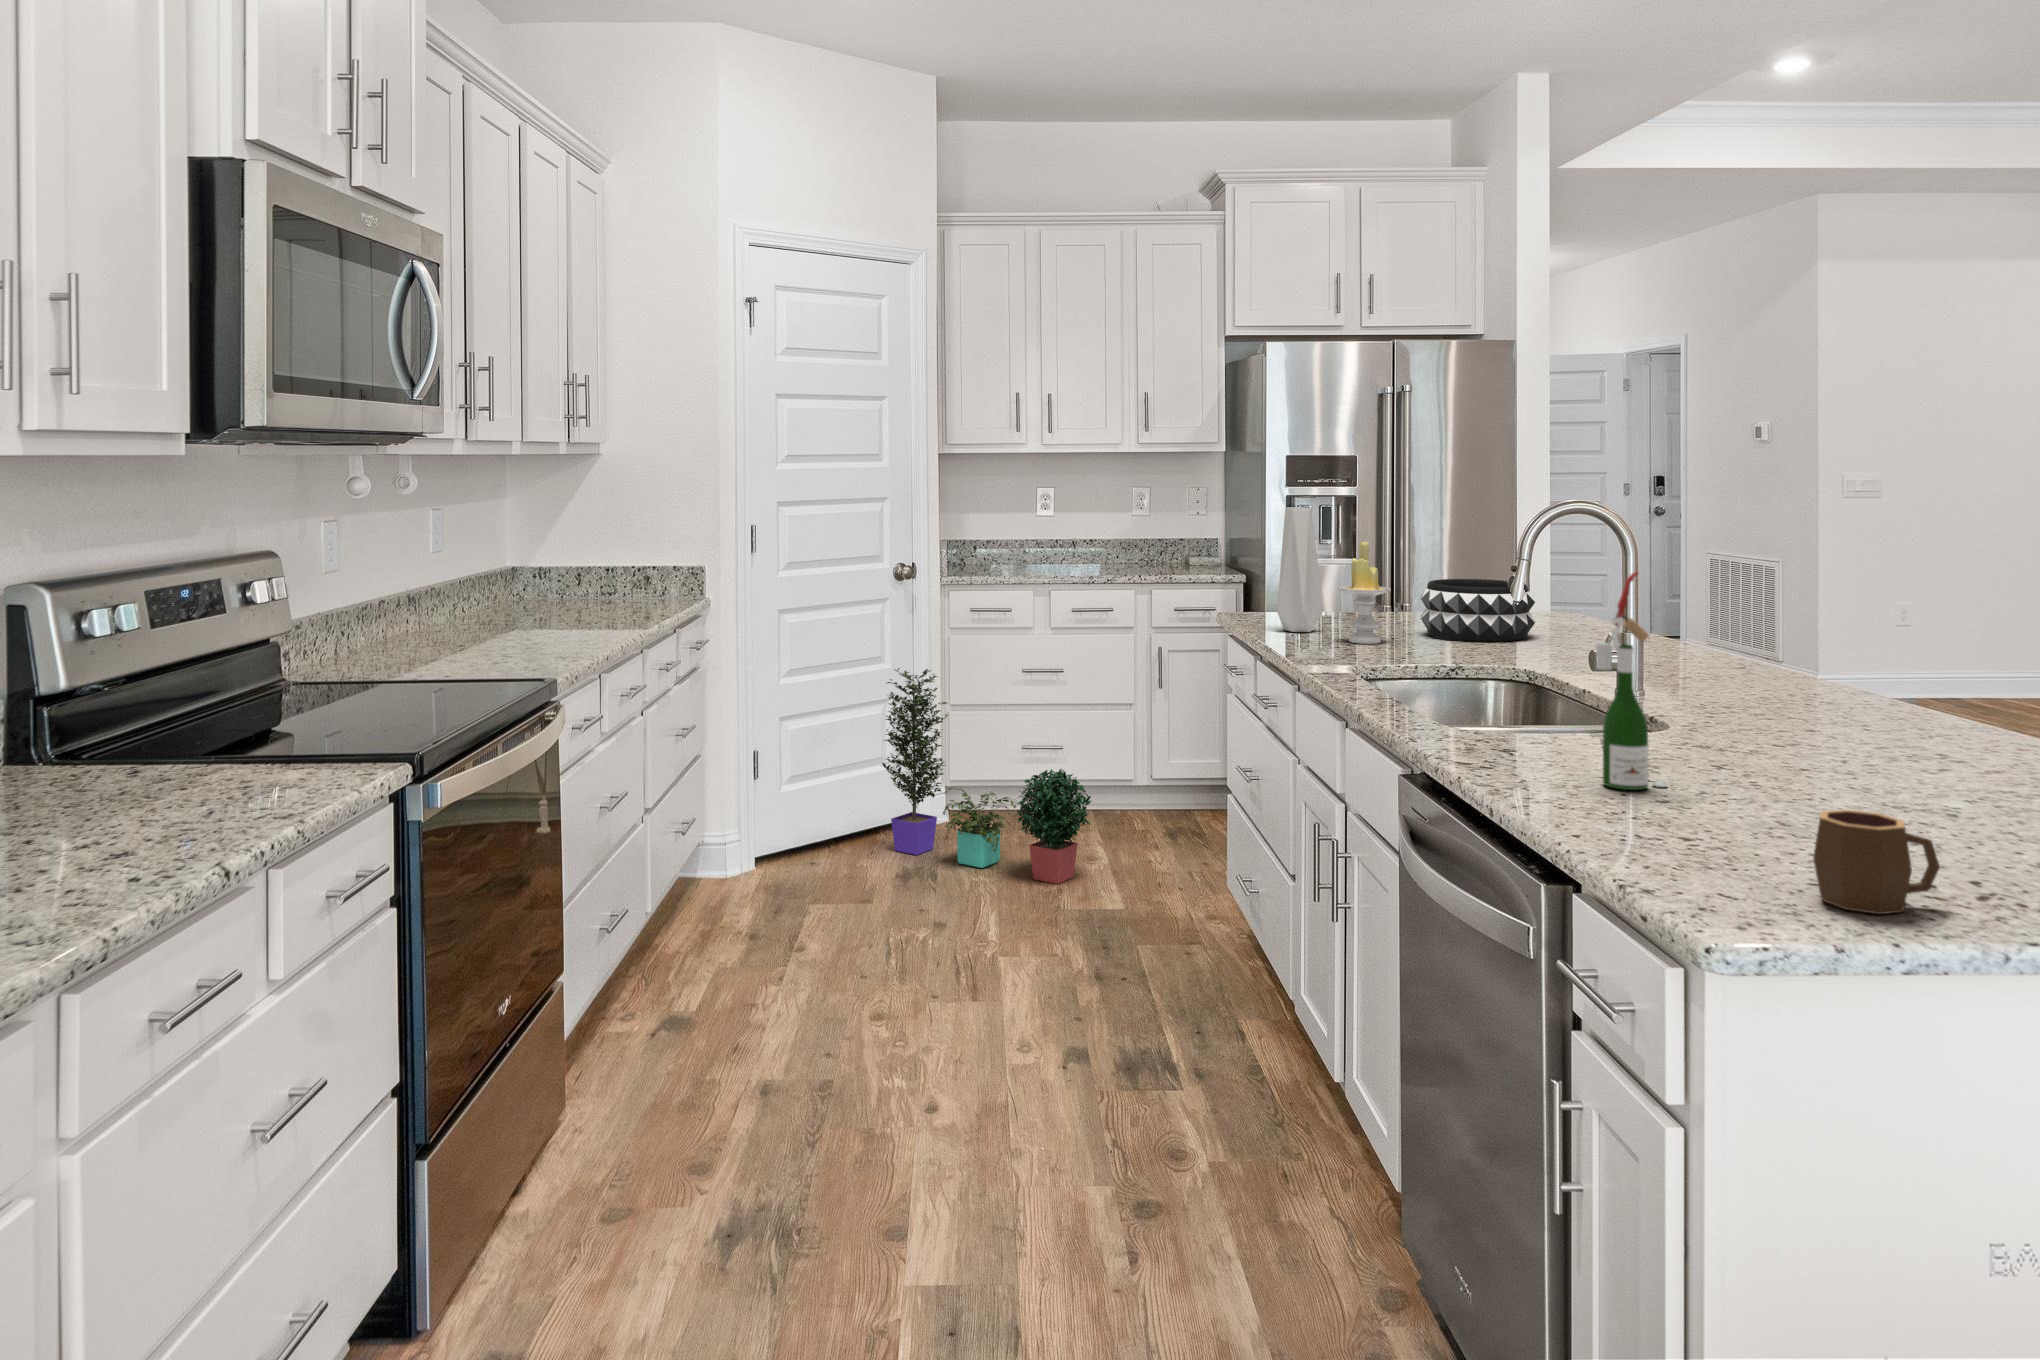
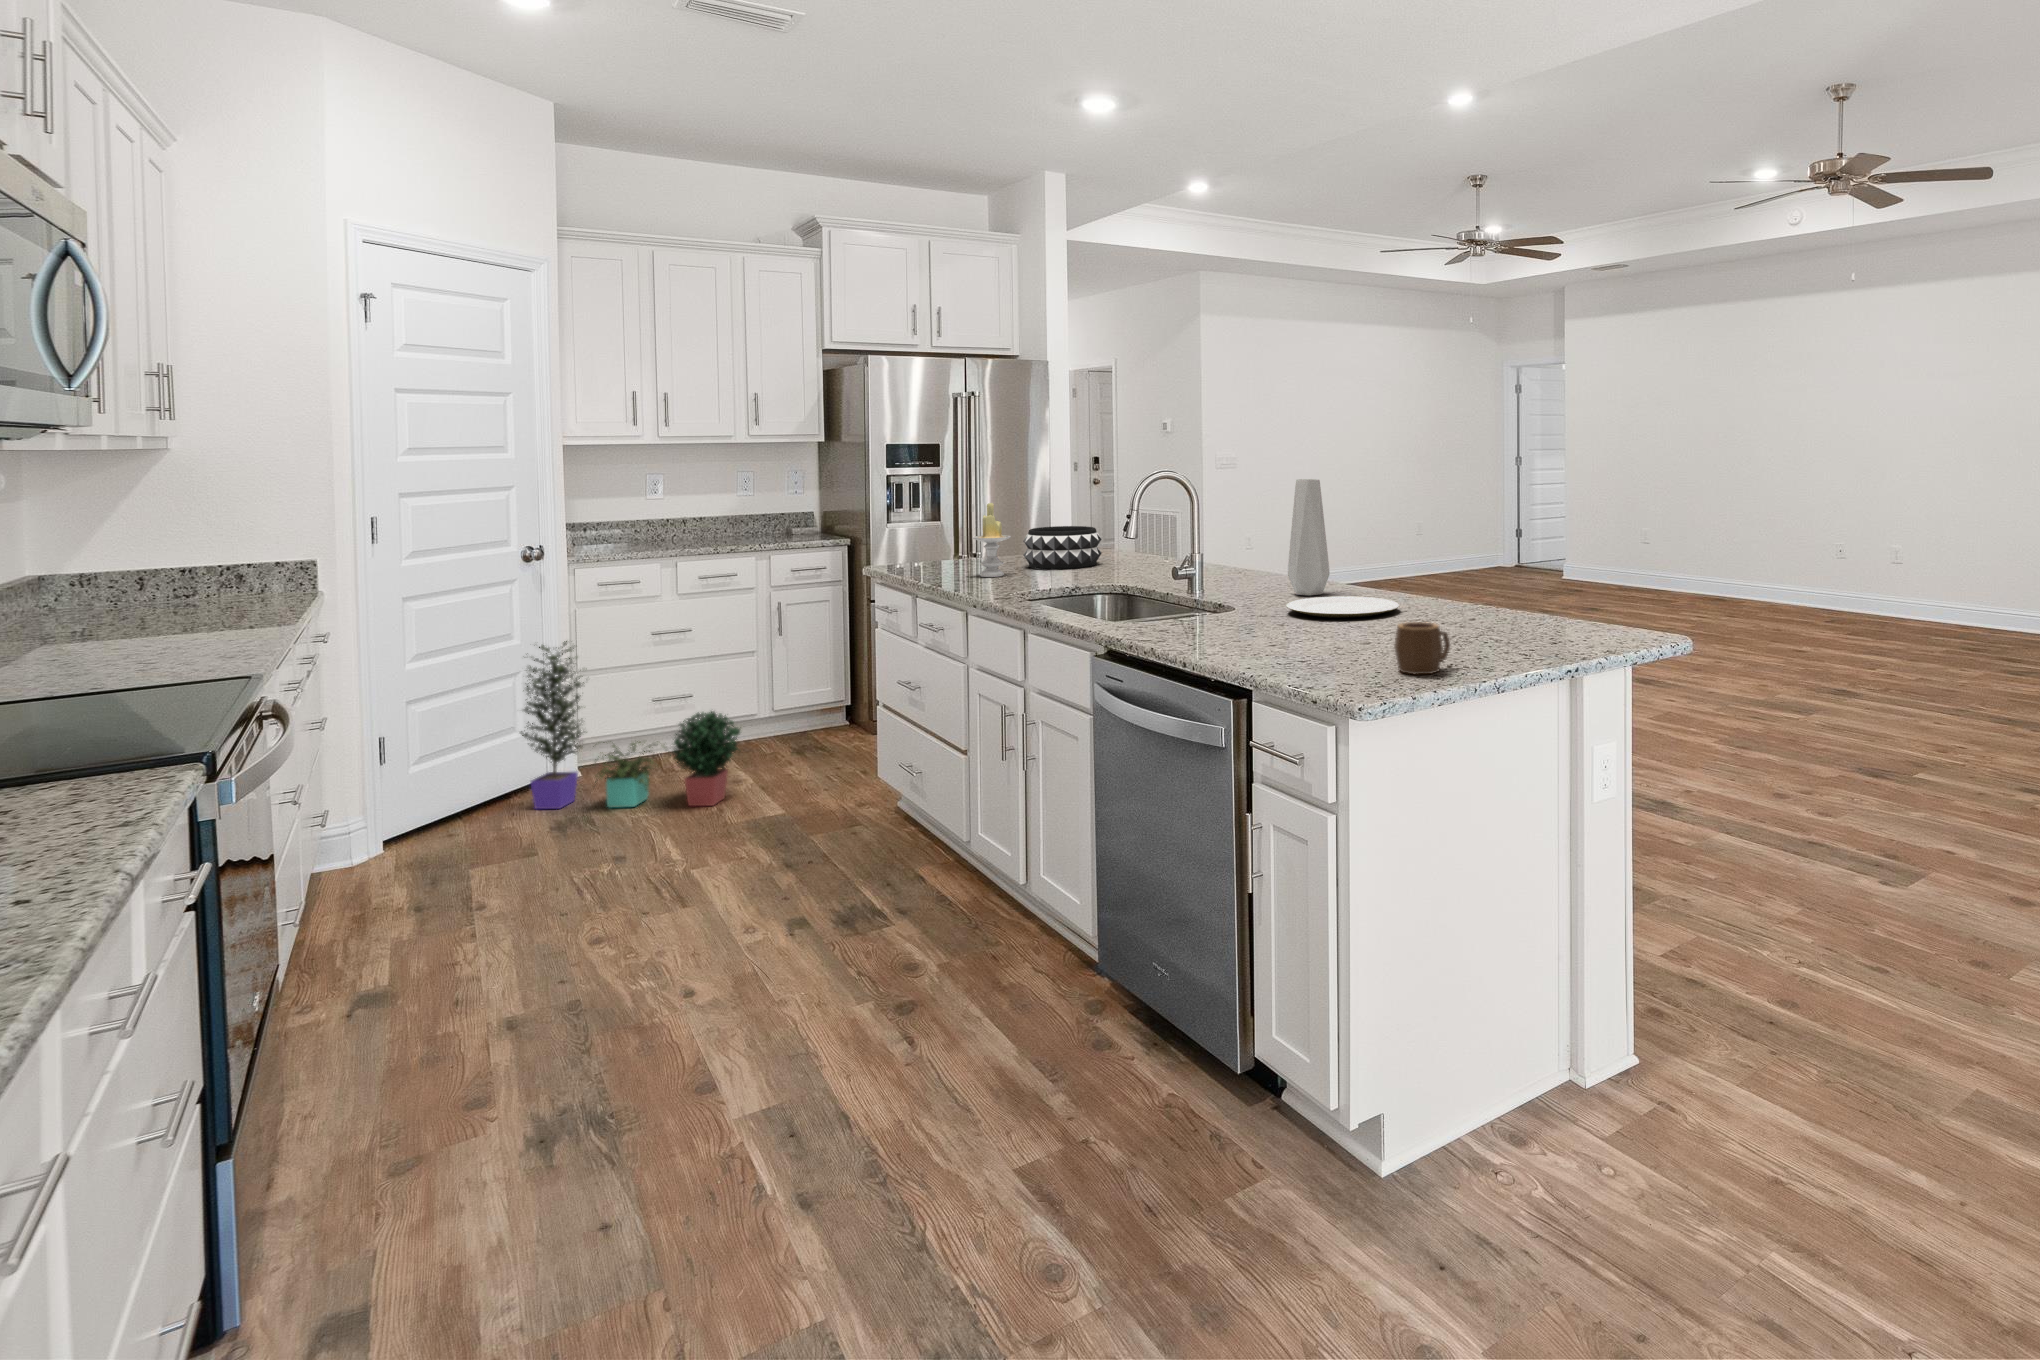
vase: present [1277,507,1323,632] -> present [1288,479,1330,596]
wine bottle: present [1596,571,1667,790] -> none [1233,504,1273,638]
plate: none [1732,733,1958,778] -> present [1287,596,1399,618]

